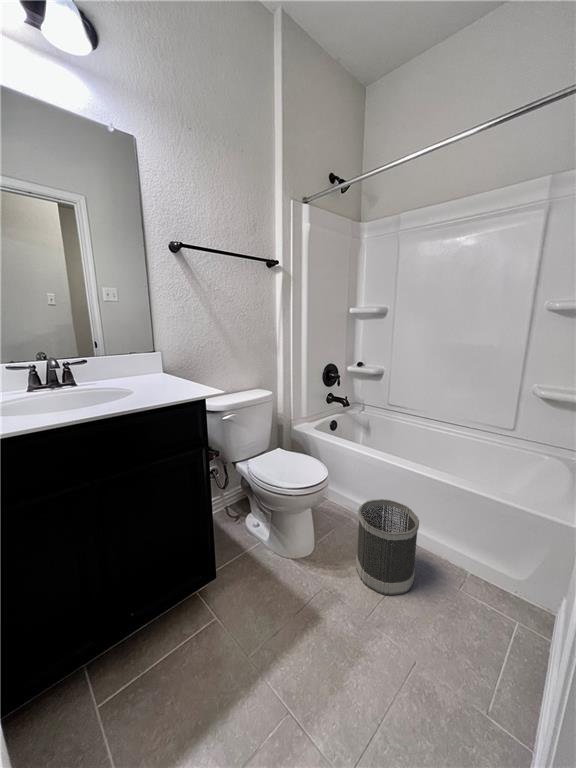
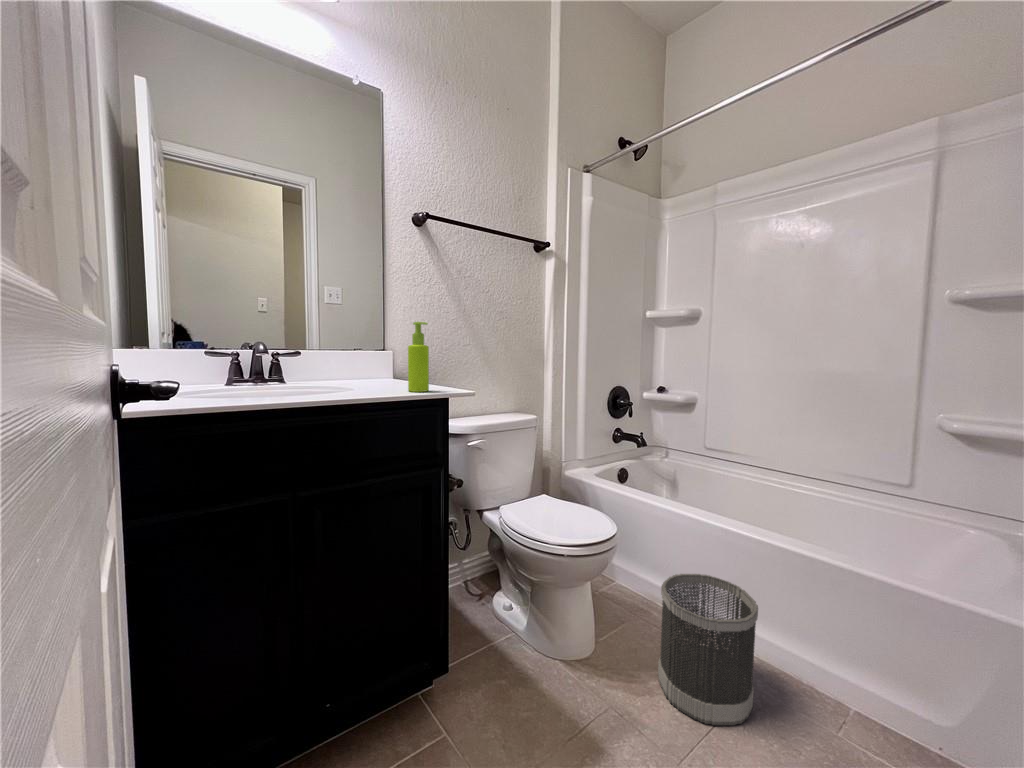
soap dispenser: none [172,339,190,392] -> present [408,322,429,392]

